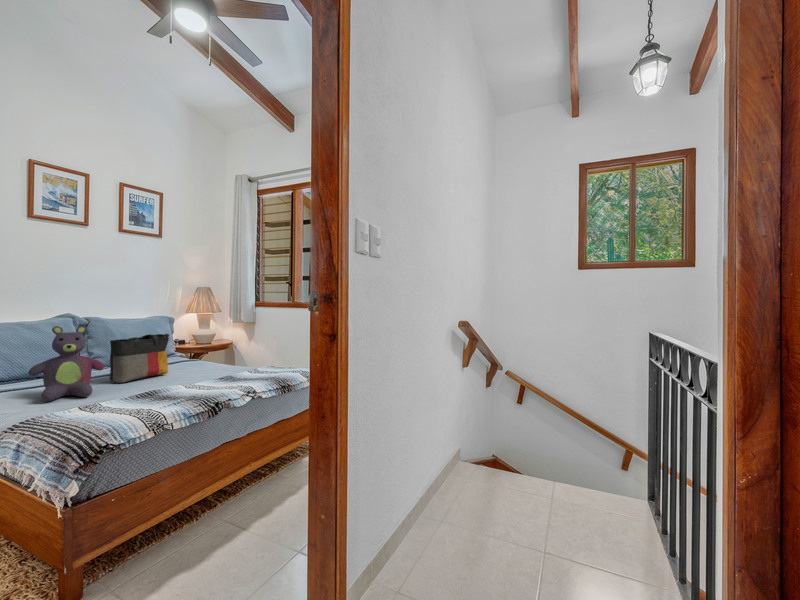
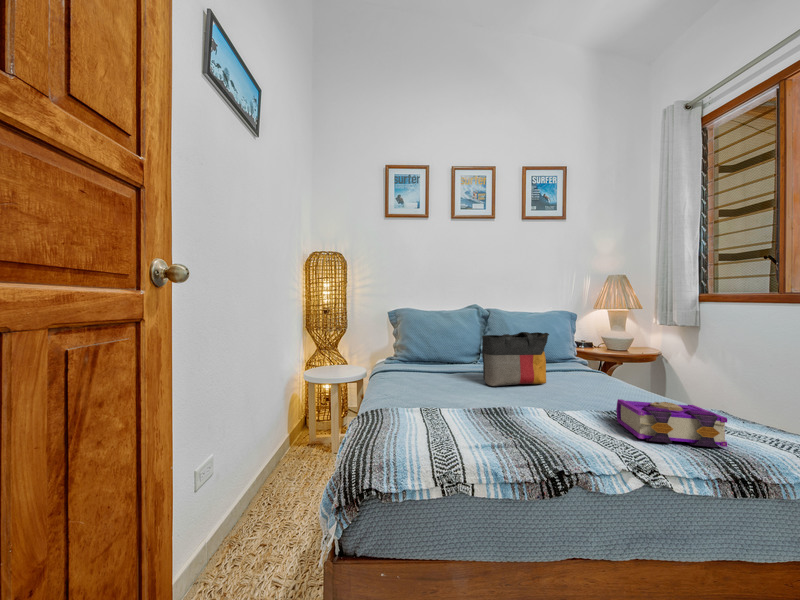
stuffed bear: present [28,326,104,401] -> none [411,316,470,397]
book: none [231,363,283,383] -> present [616,399,727,447]

